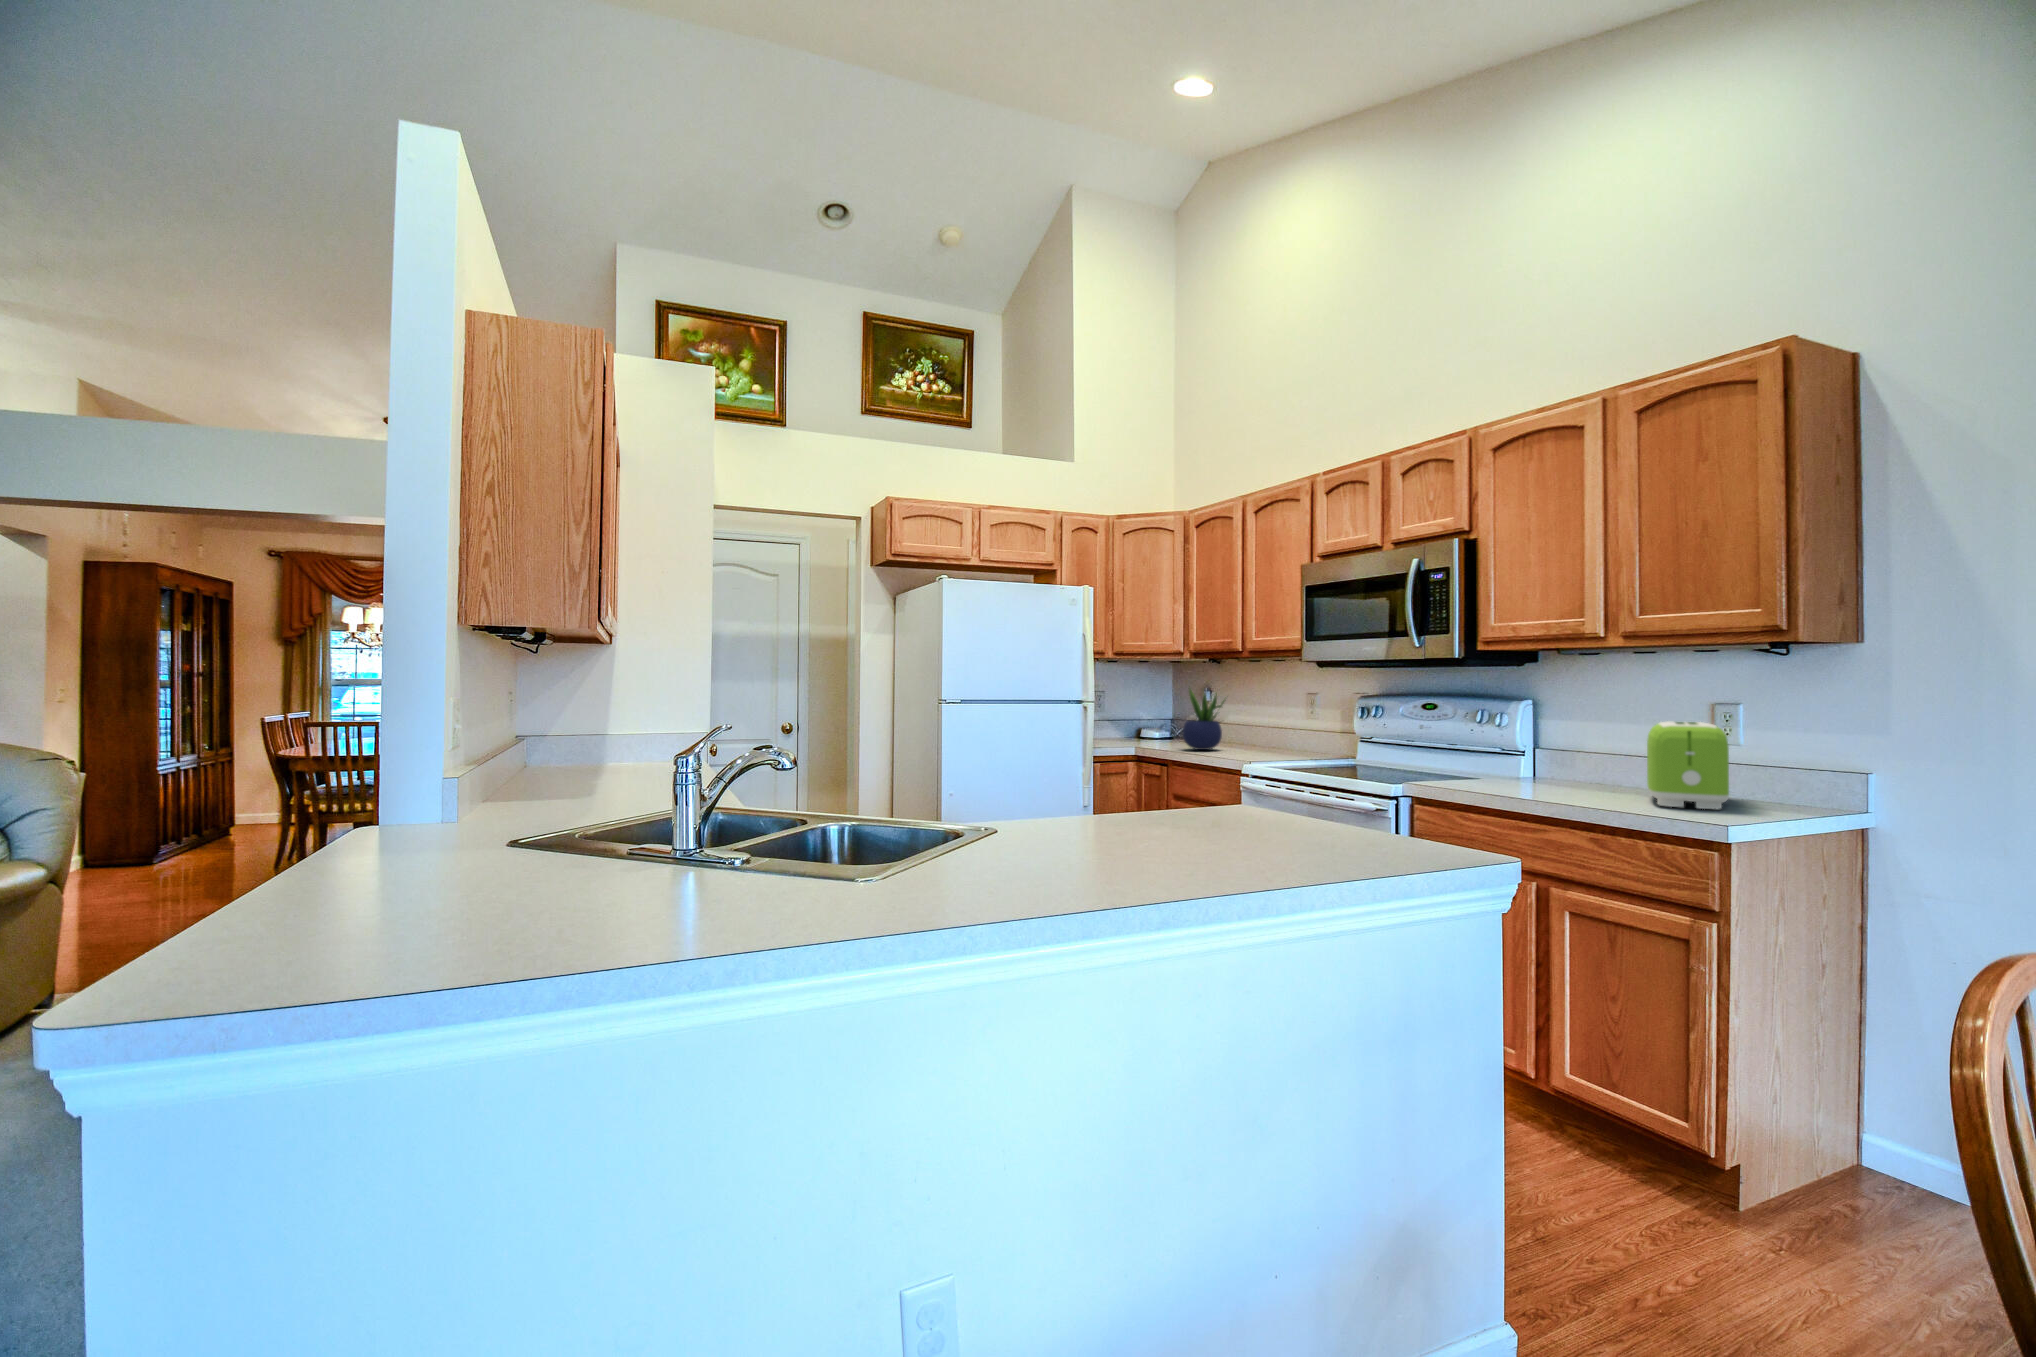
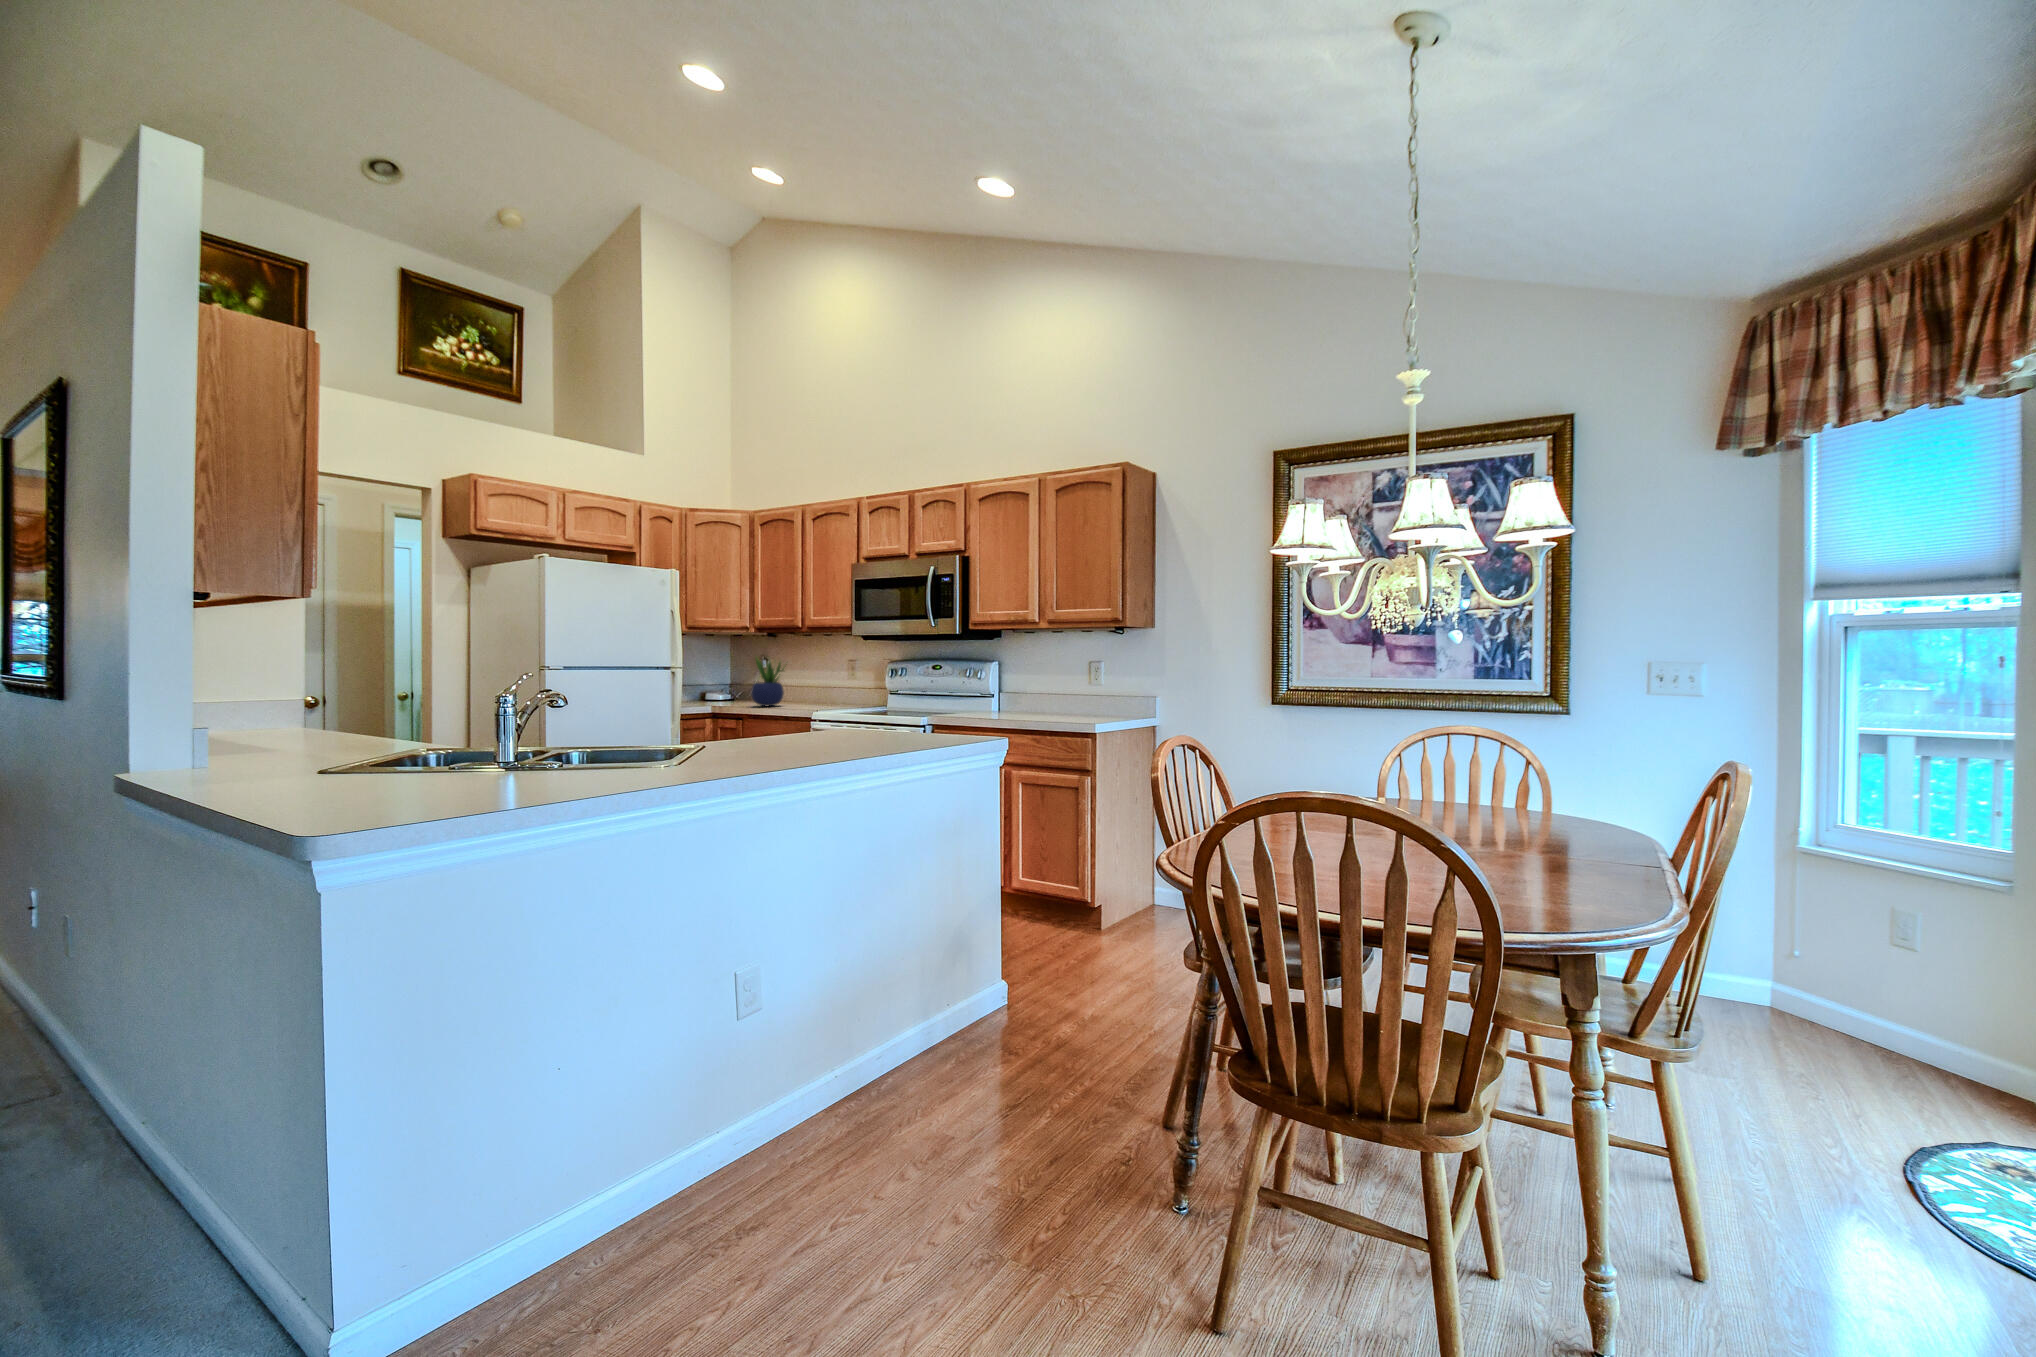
toaster: present [1647,721,1729,809] -> none [1061,672,1097,719]

